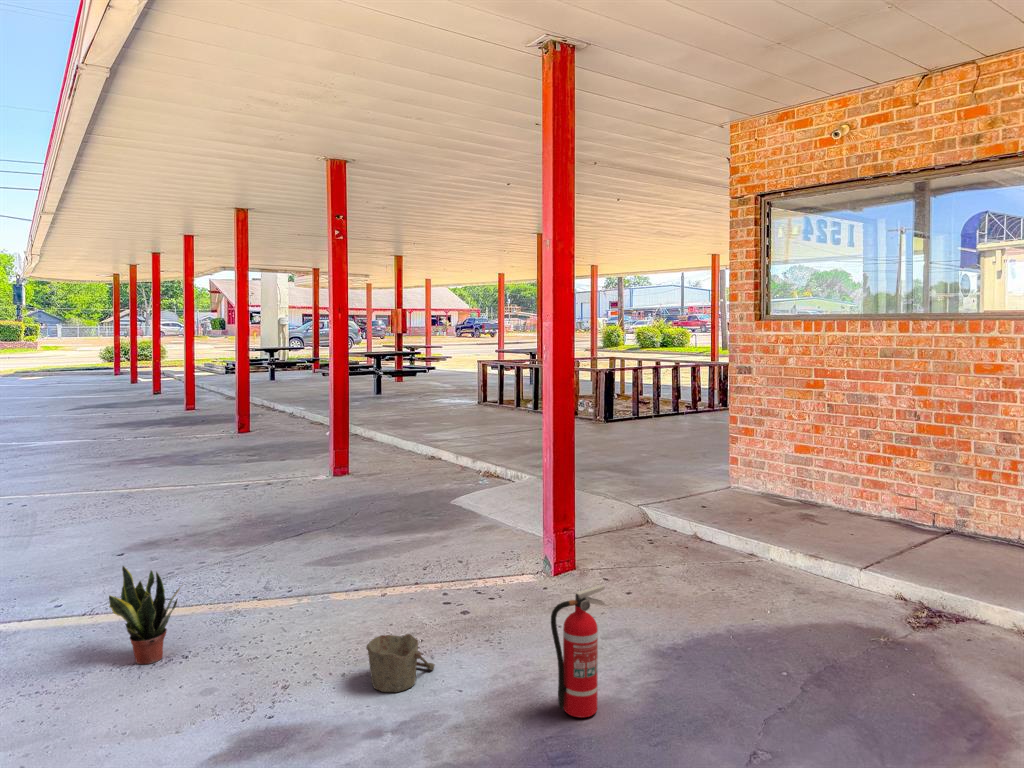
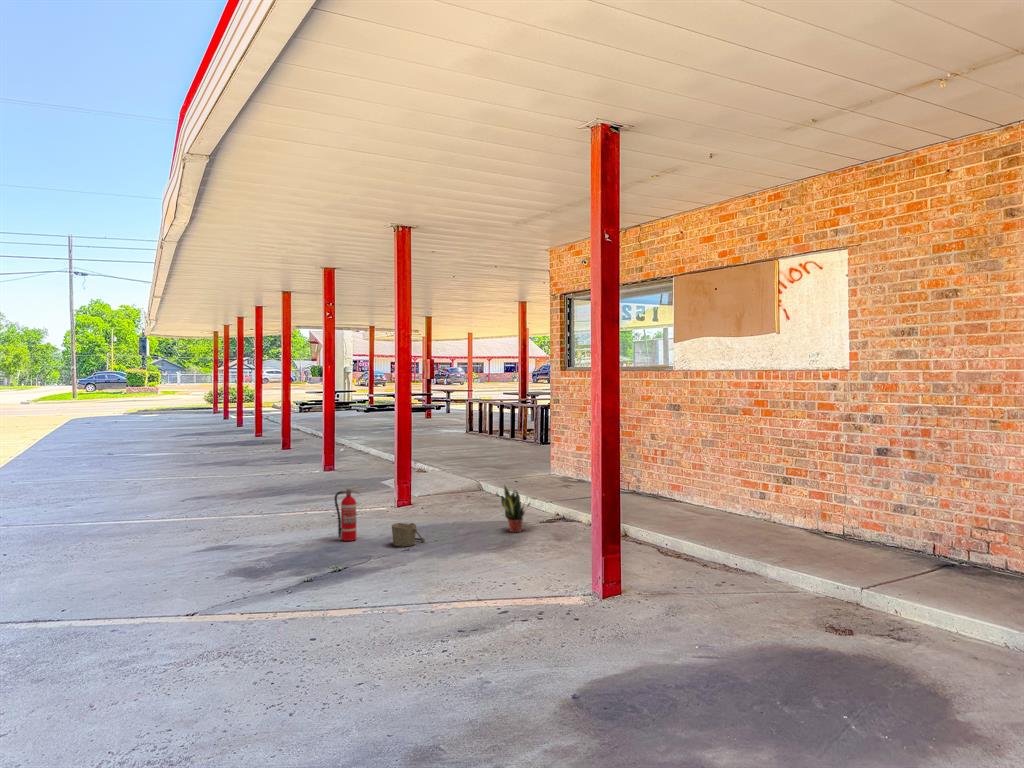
potted plant: present [109,566,181,664] -> present [501,486,530,532]
bucket: present [367,634,435,692] -> present [392,523,425,547]

